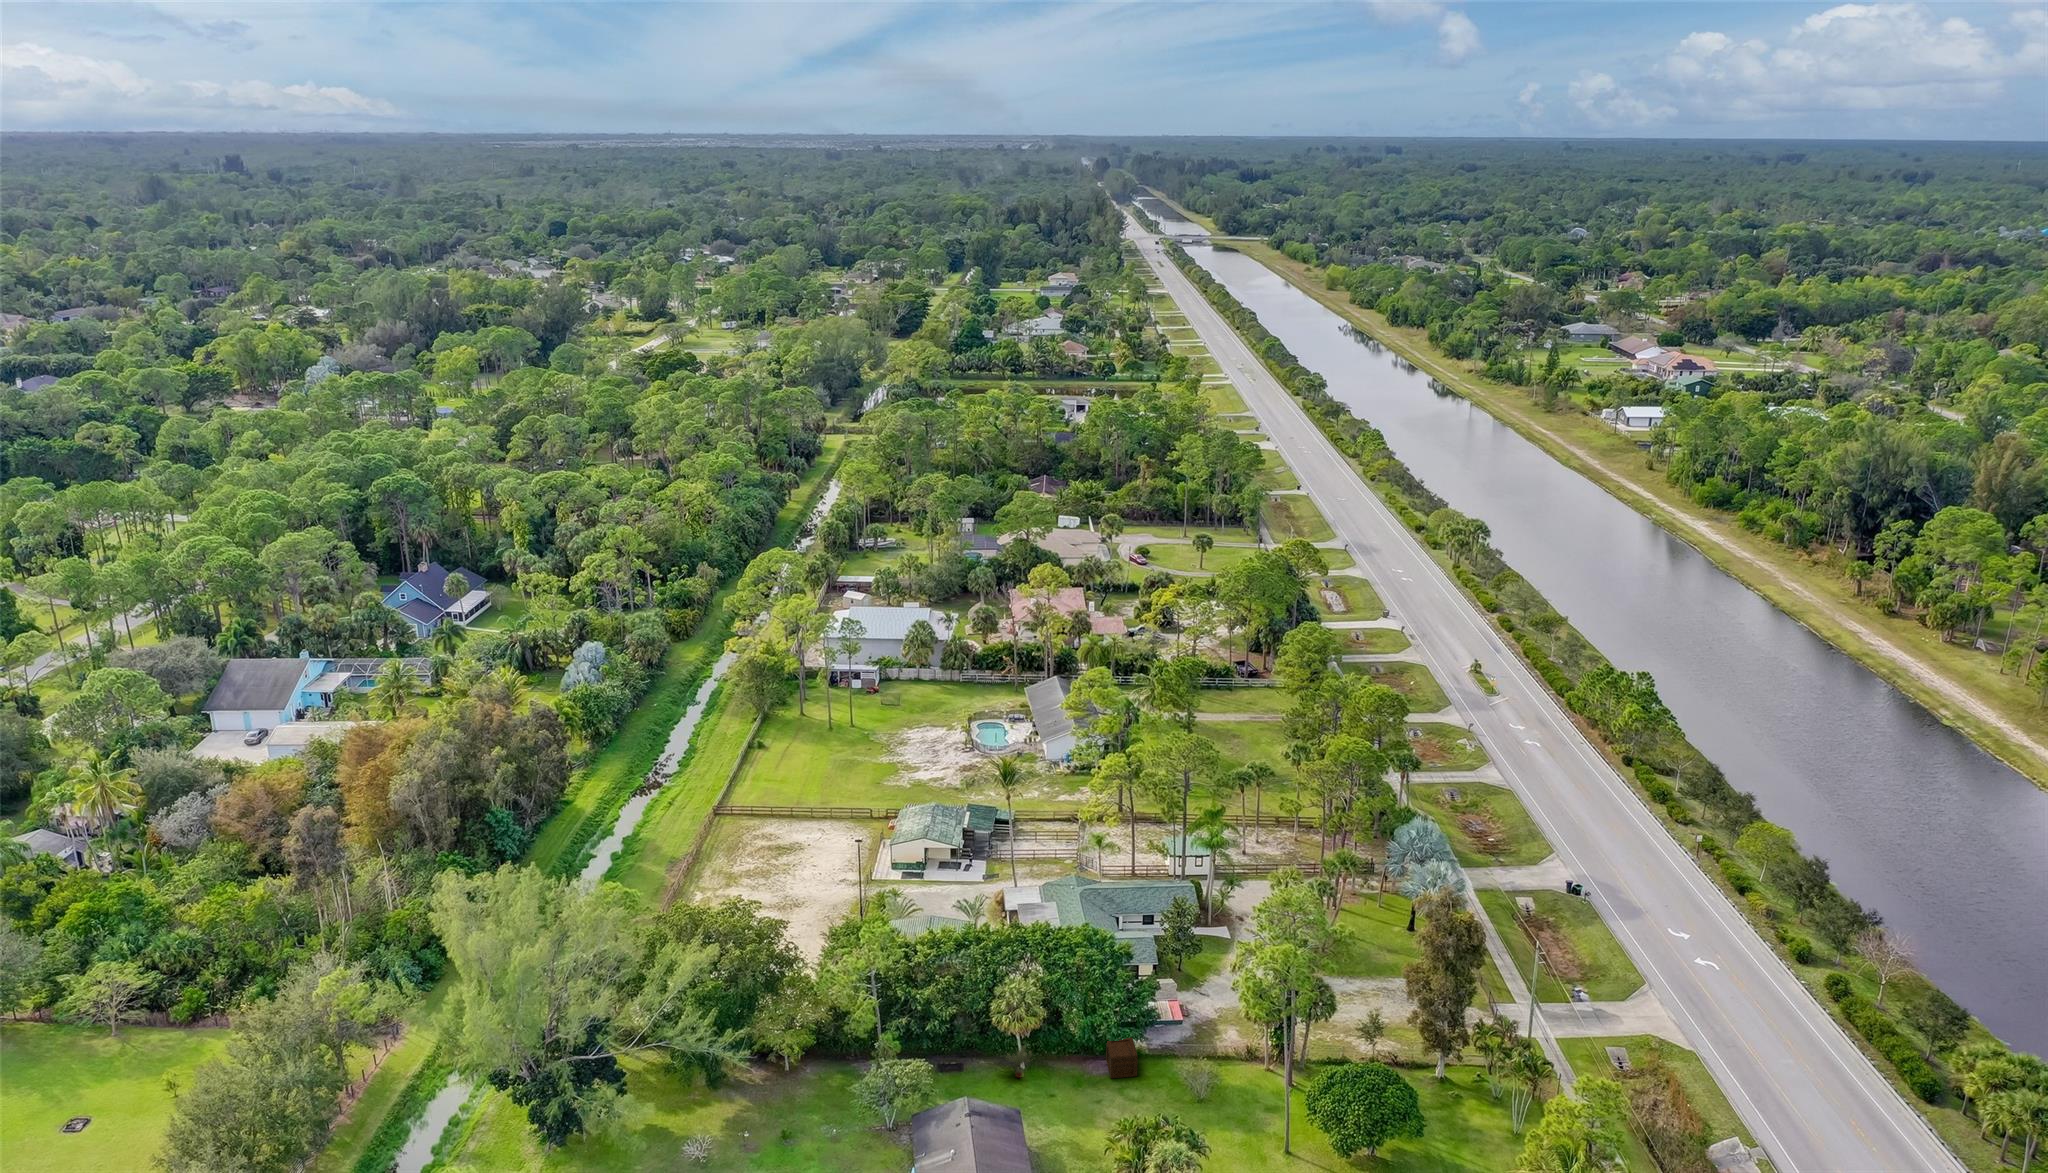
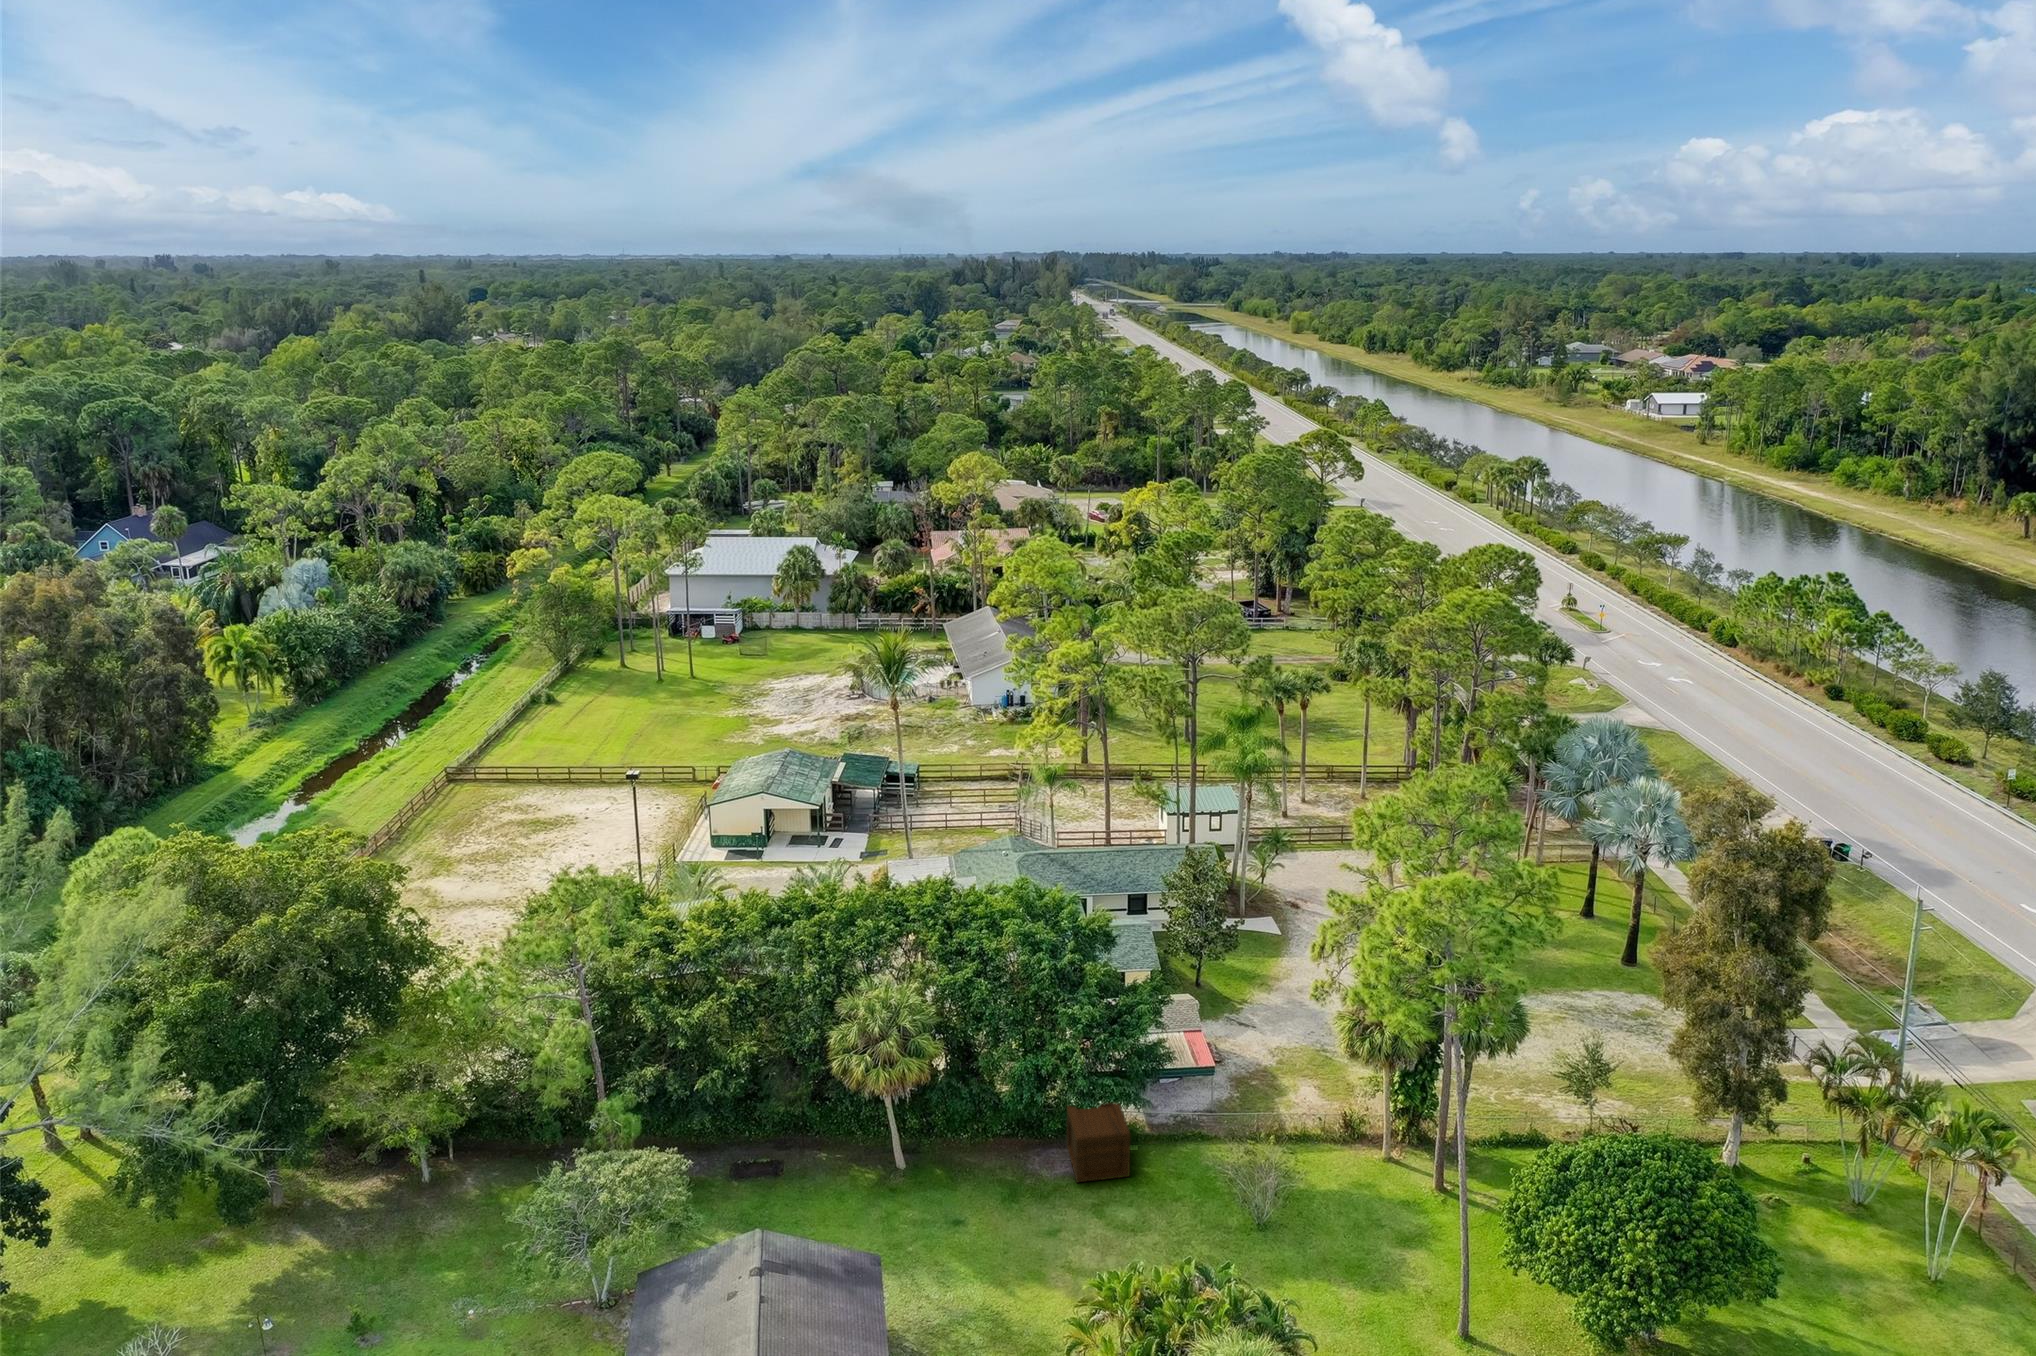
potted tree: present [1006,1046,1031,1078] -> none [858,1118,916,1187]

